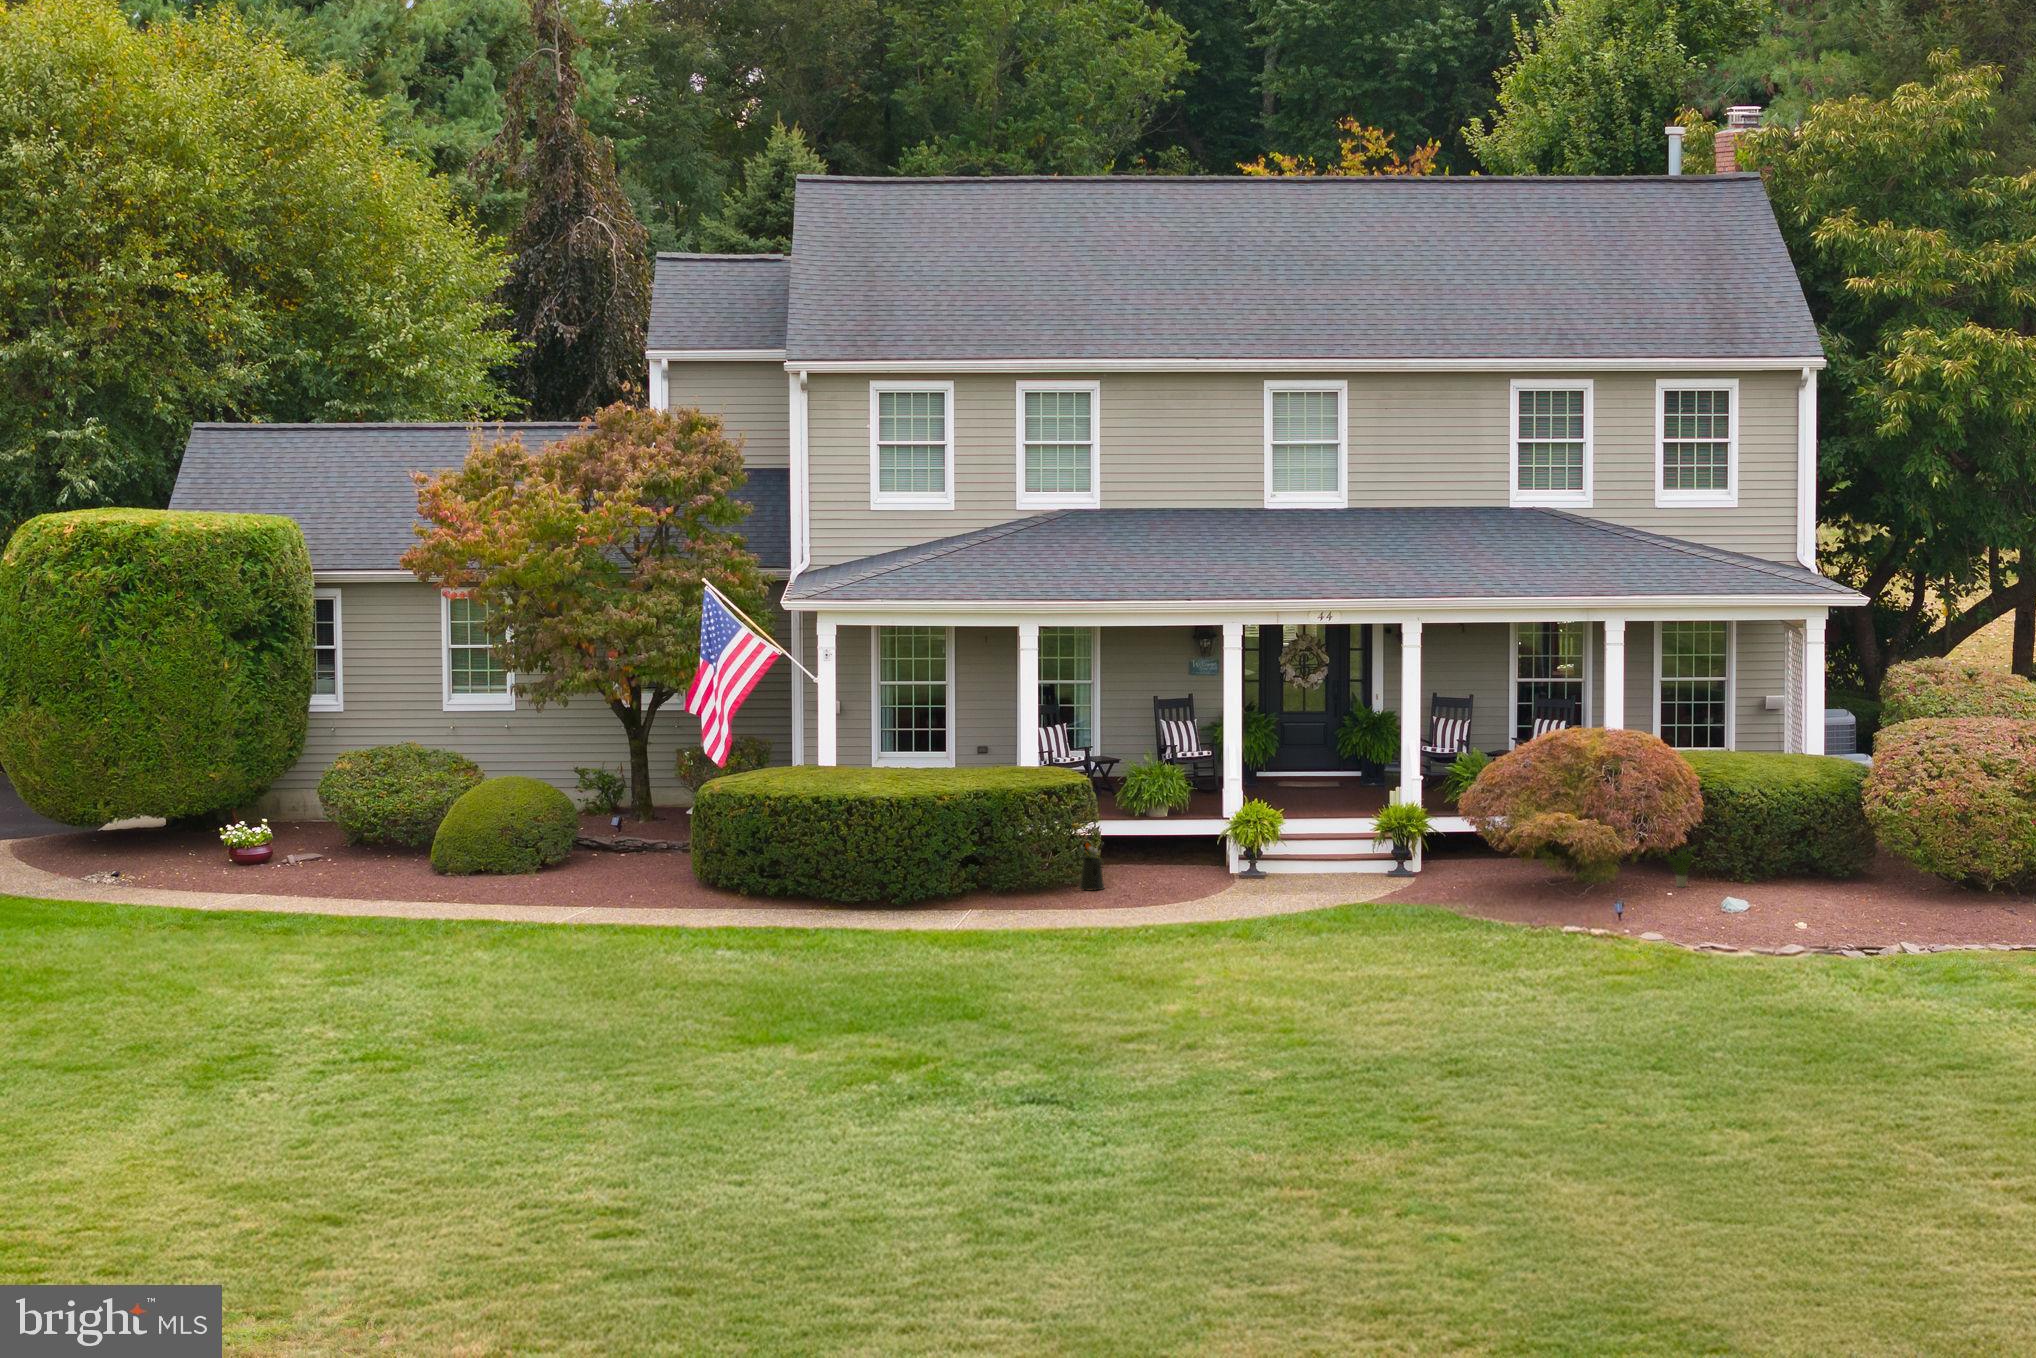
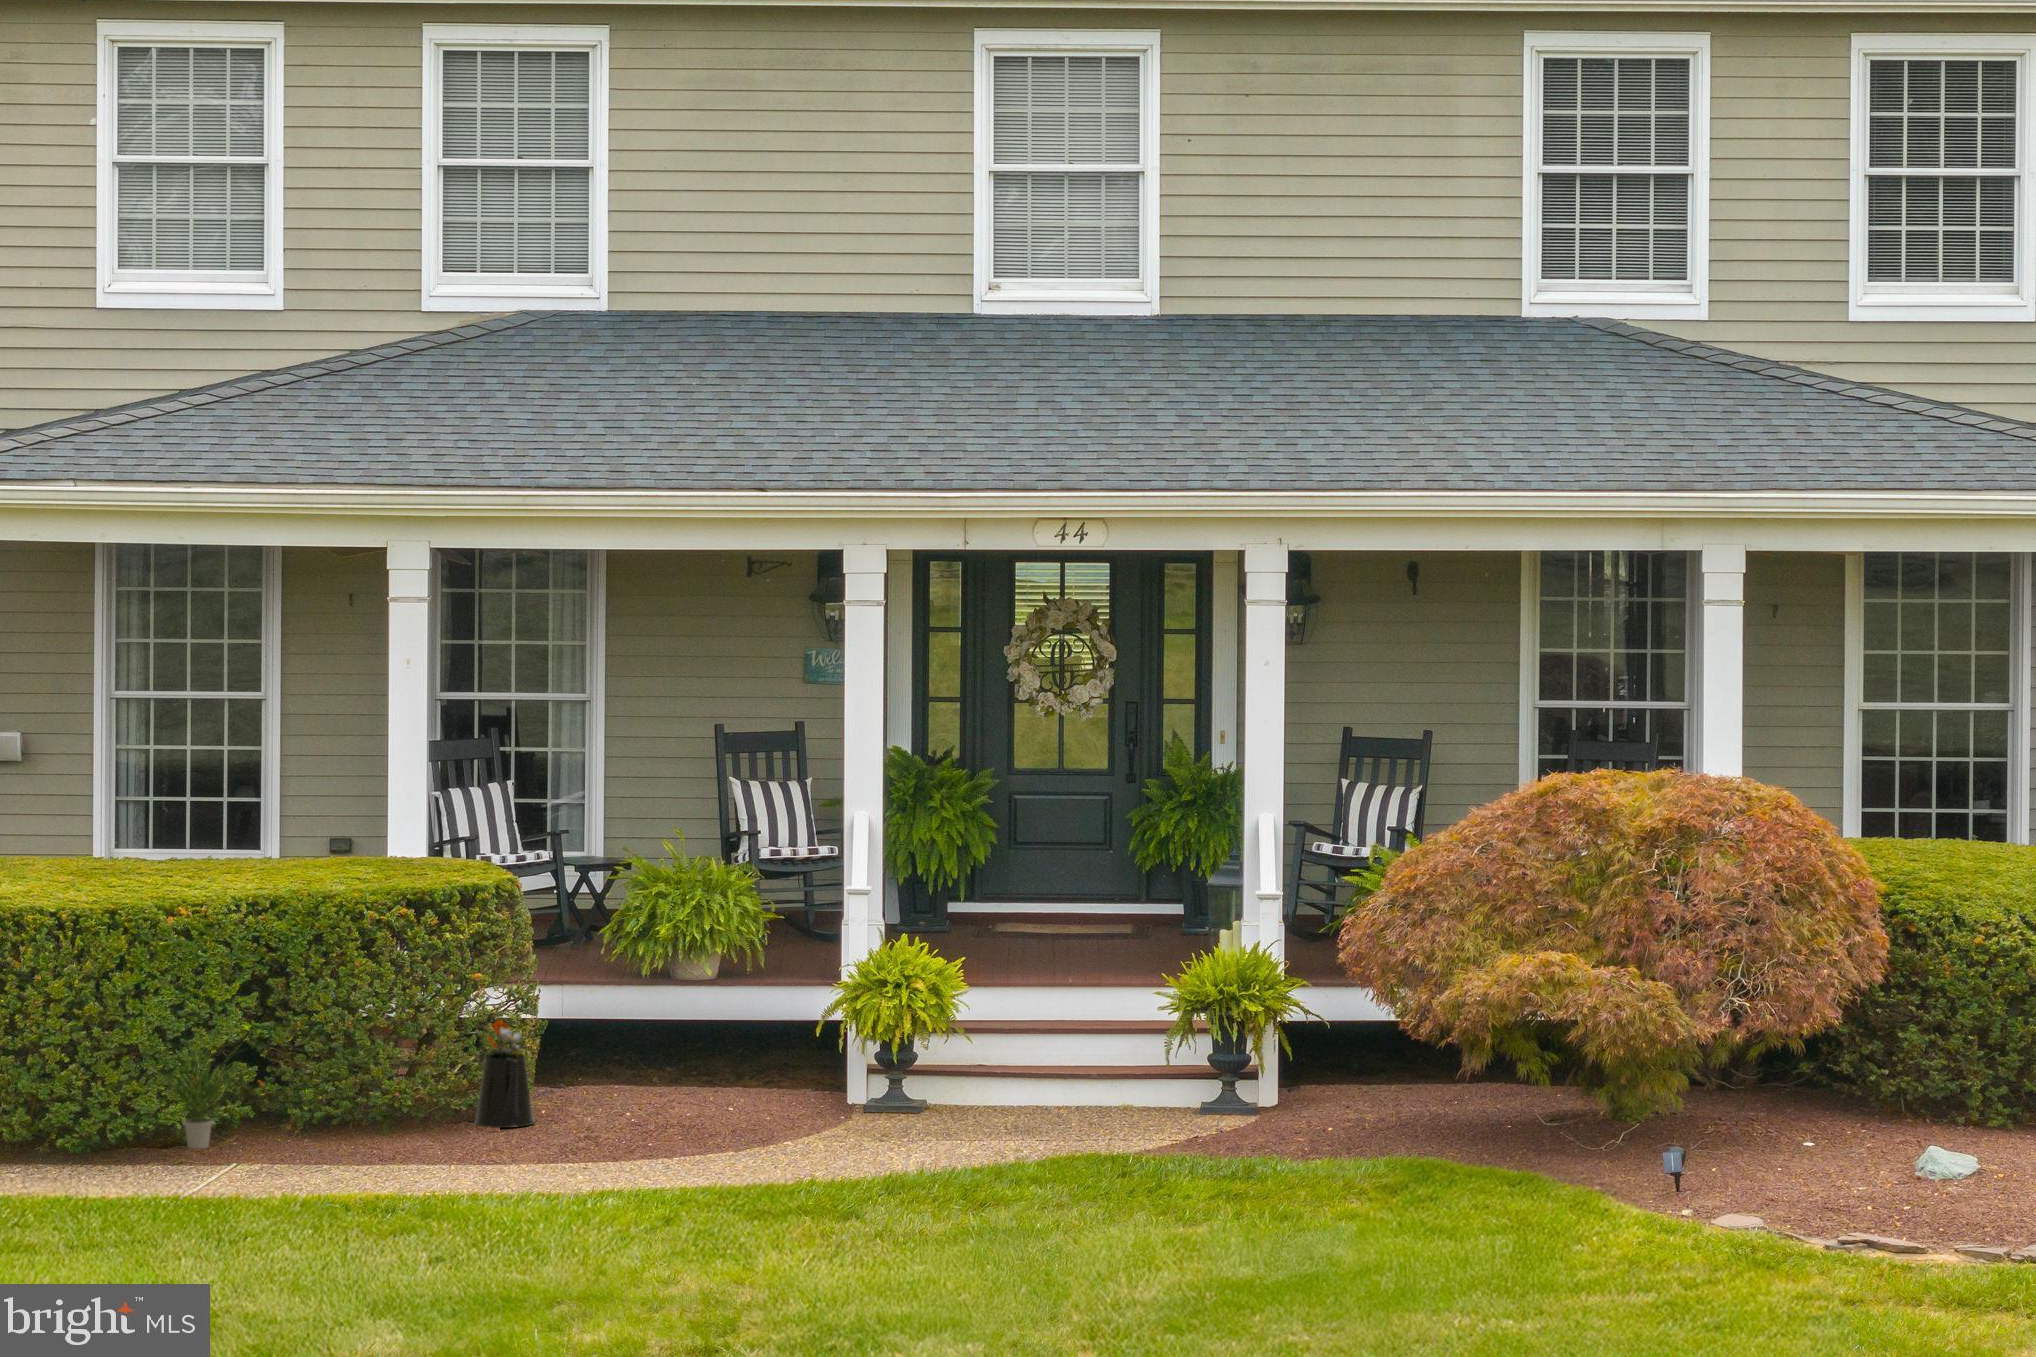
potted plant: present [1668,849,1693,887] -> present [155,1045,239,1149]

